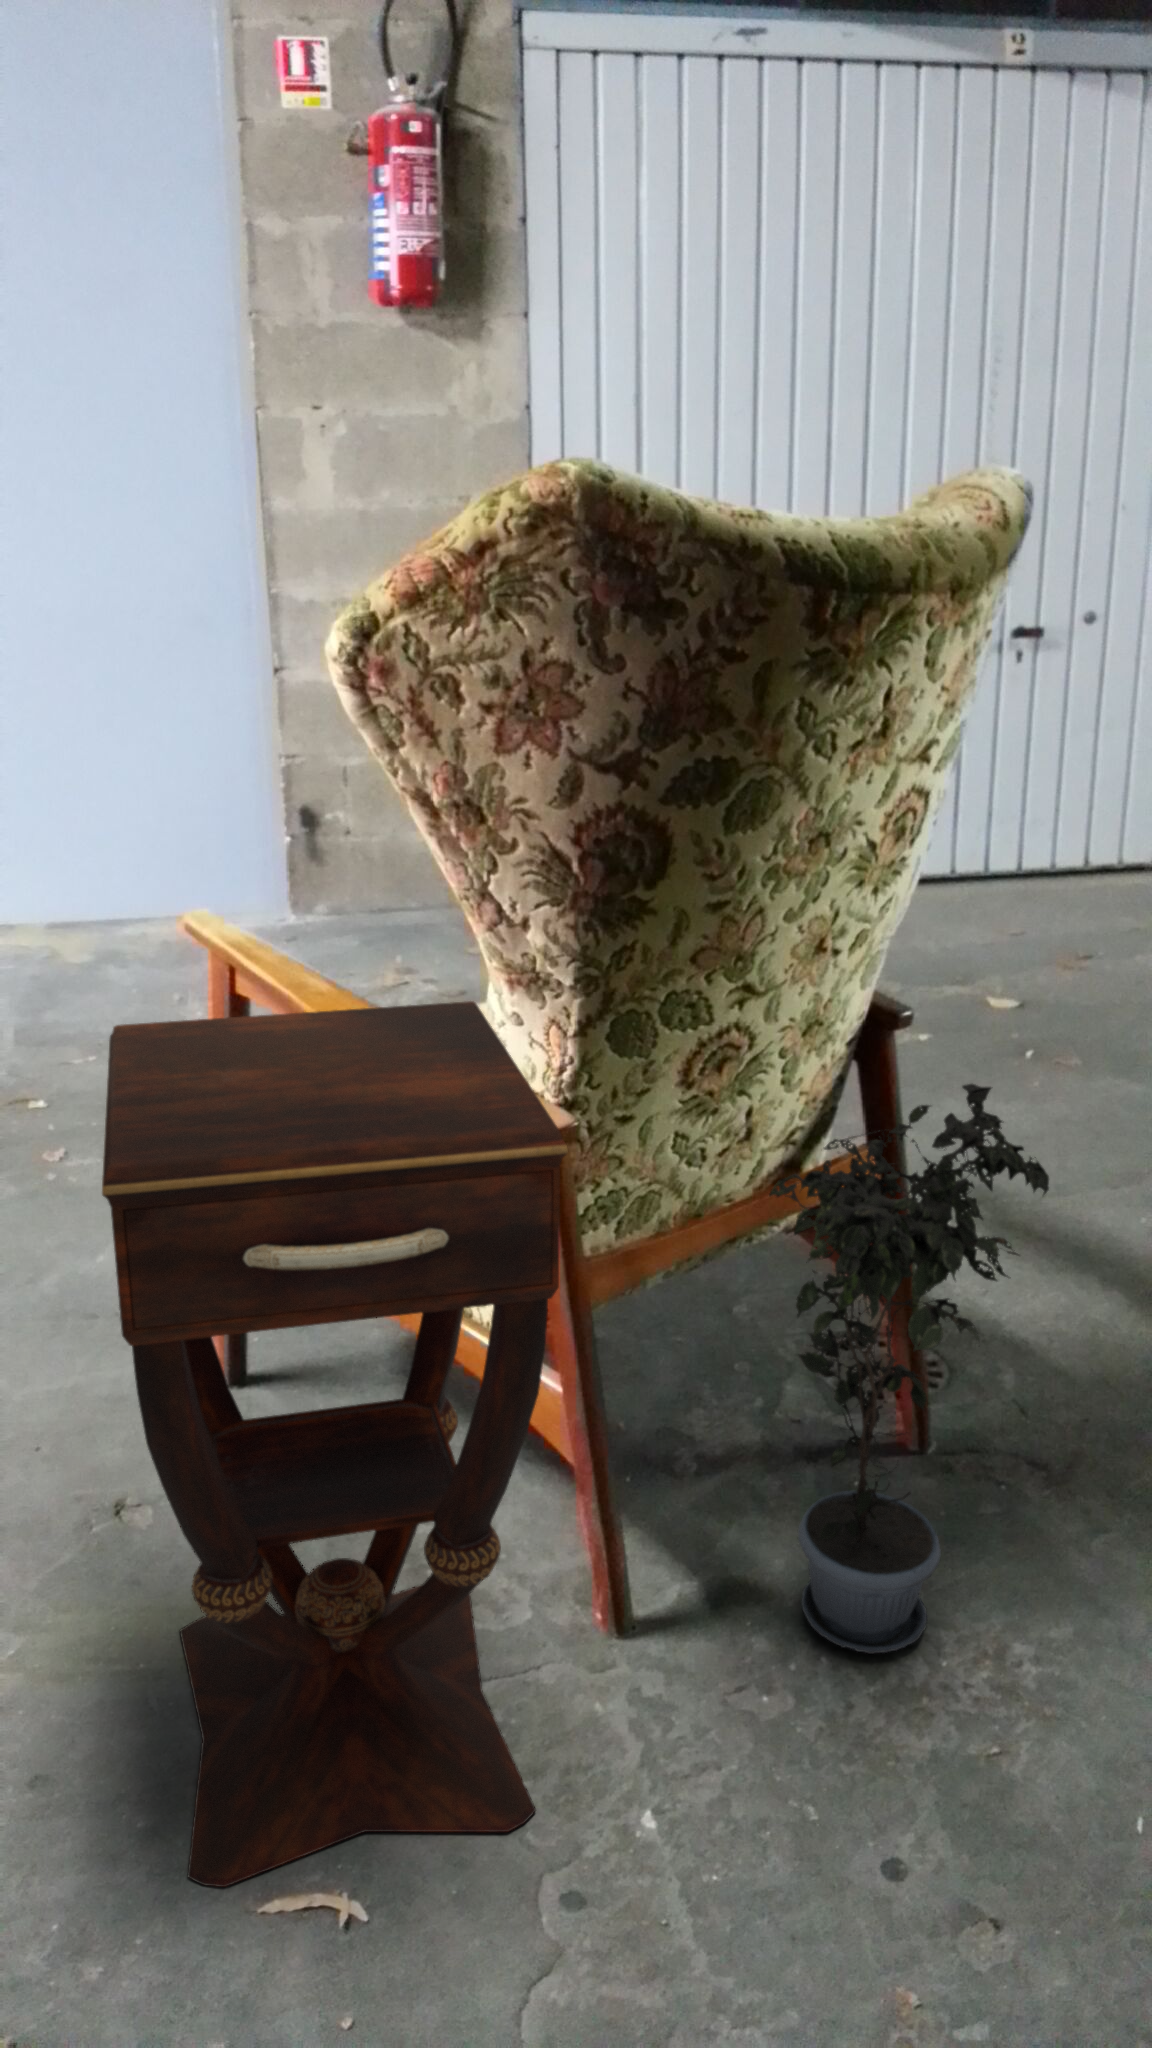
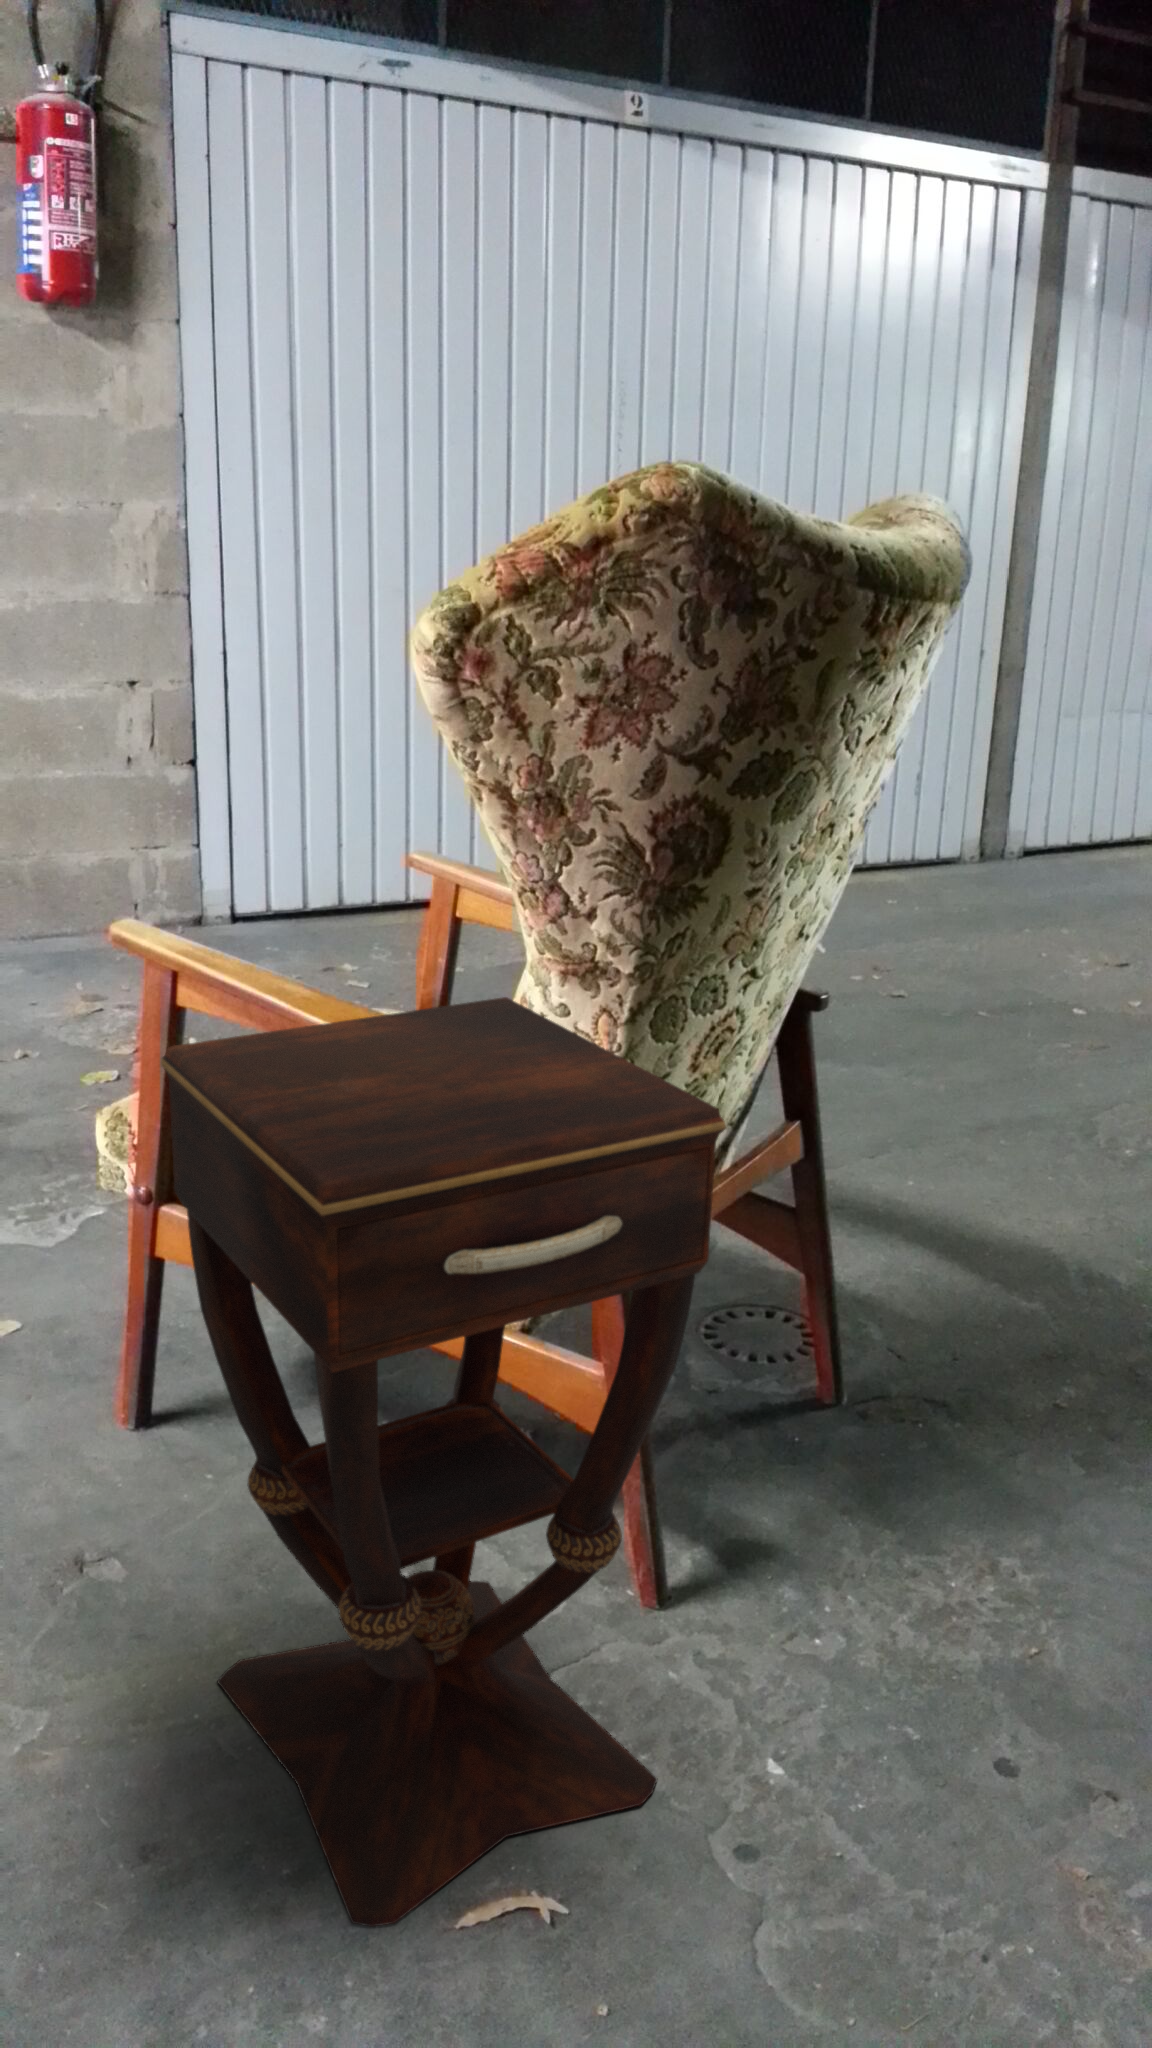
potted plant: present [769,1084,1049,1654] -> none [772,1039,1035,1577]

